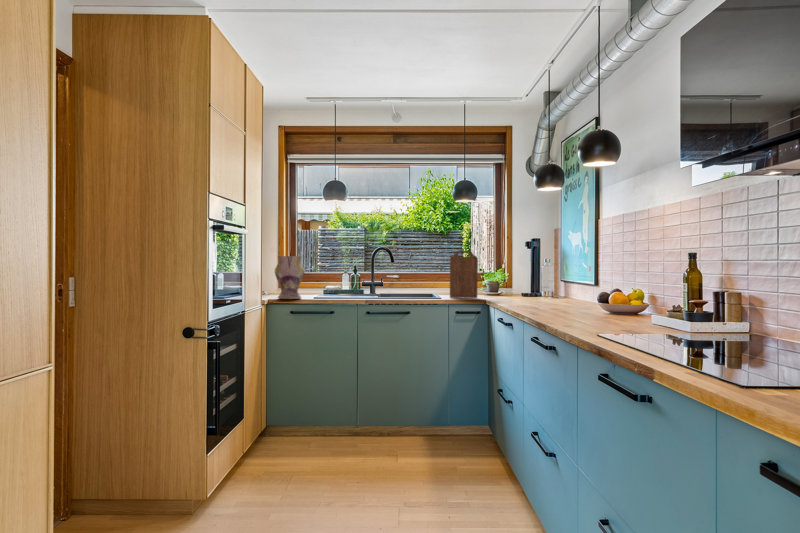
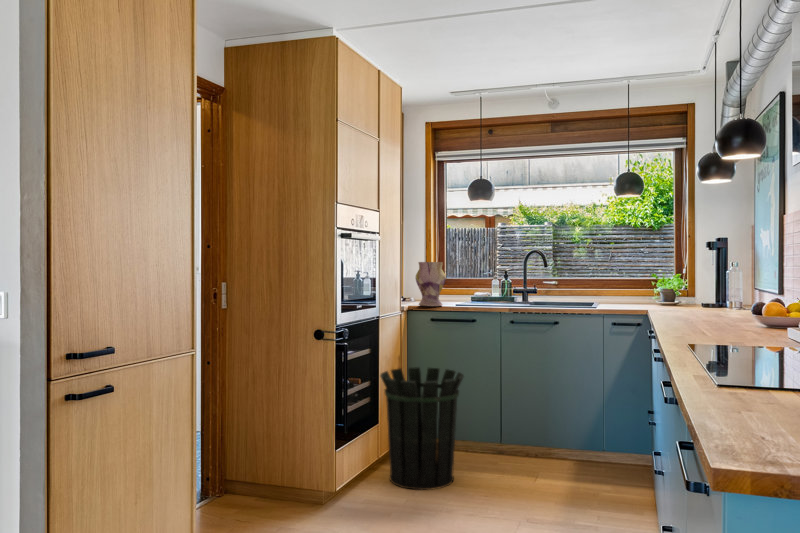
cutting board: present [450,251,478,298] -> none [609,253,643,309]
waste bin: none [245,360,332,488] -> present [380,367,464,490]

